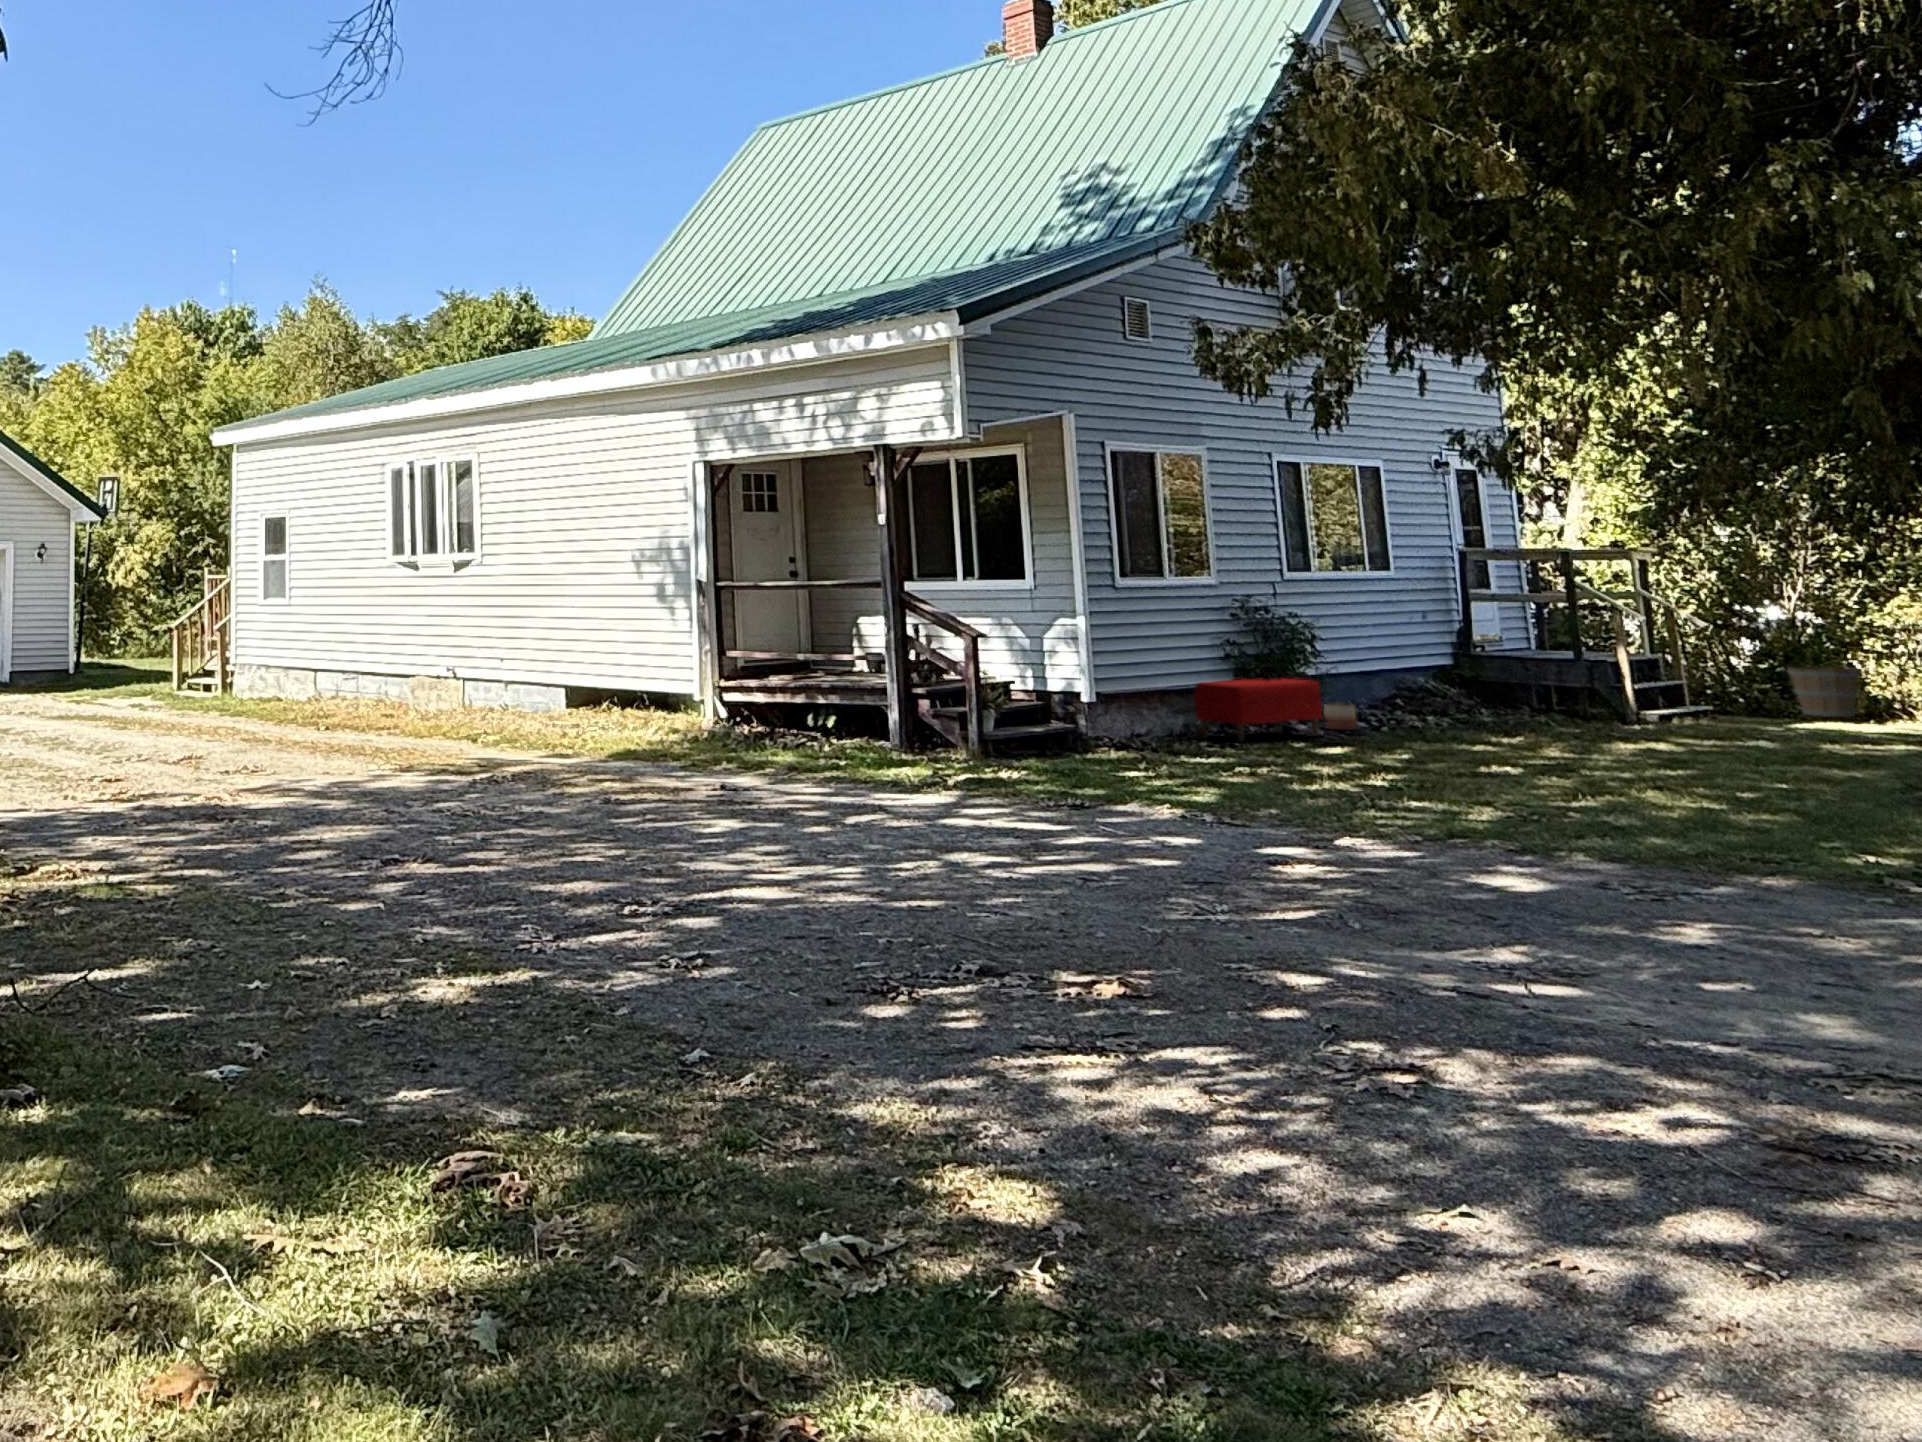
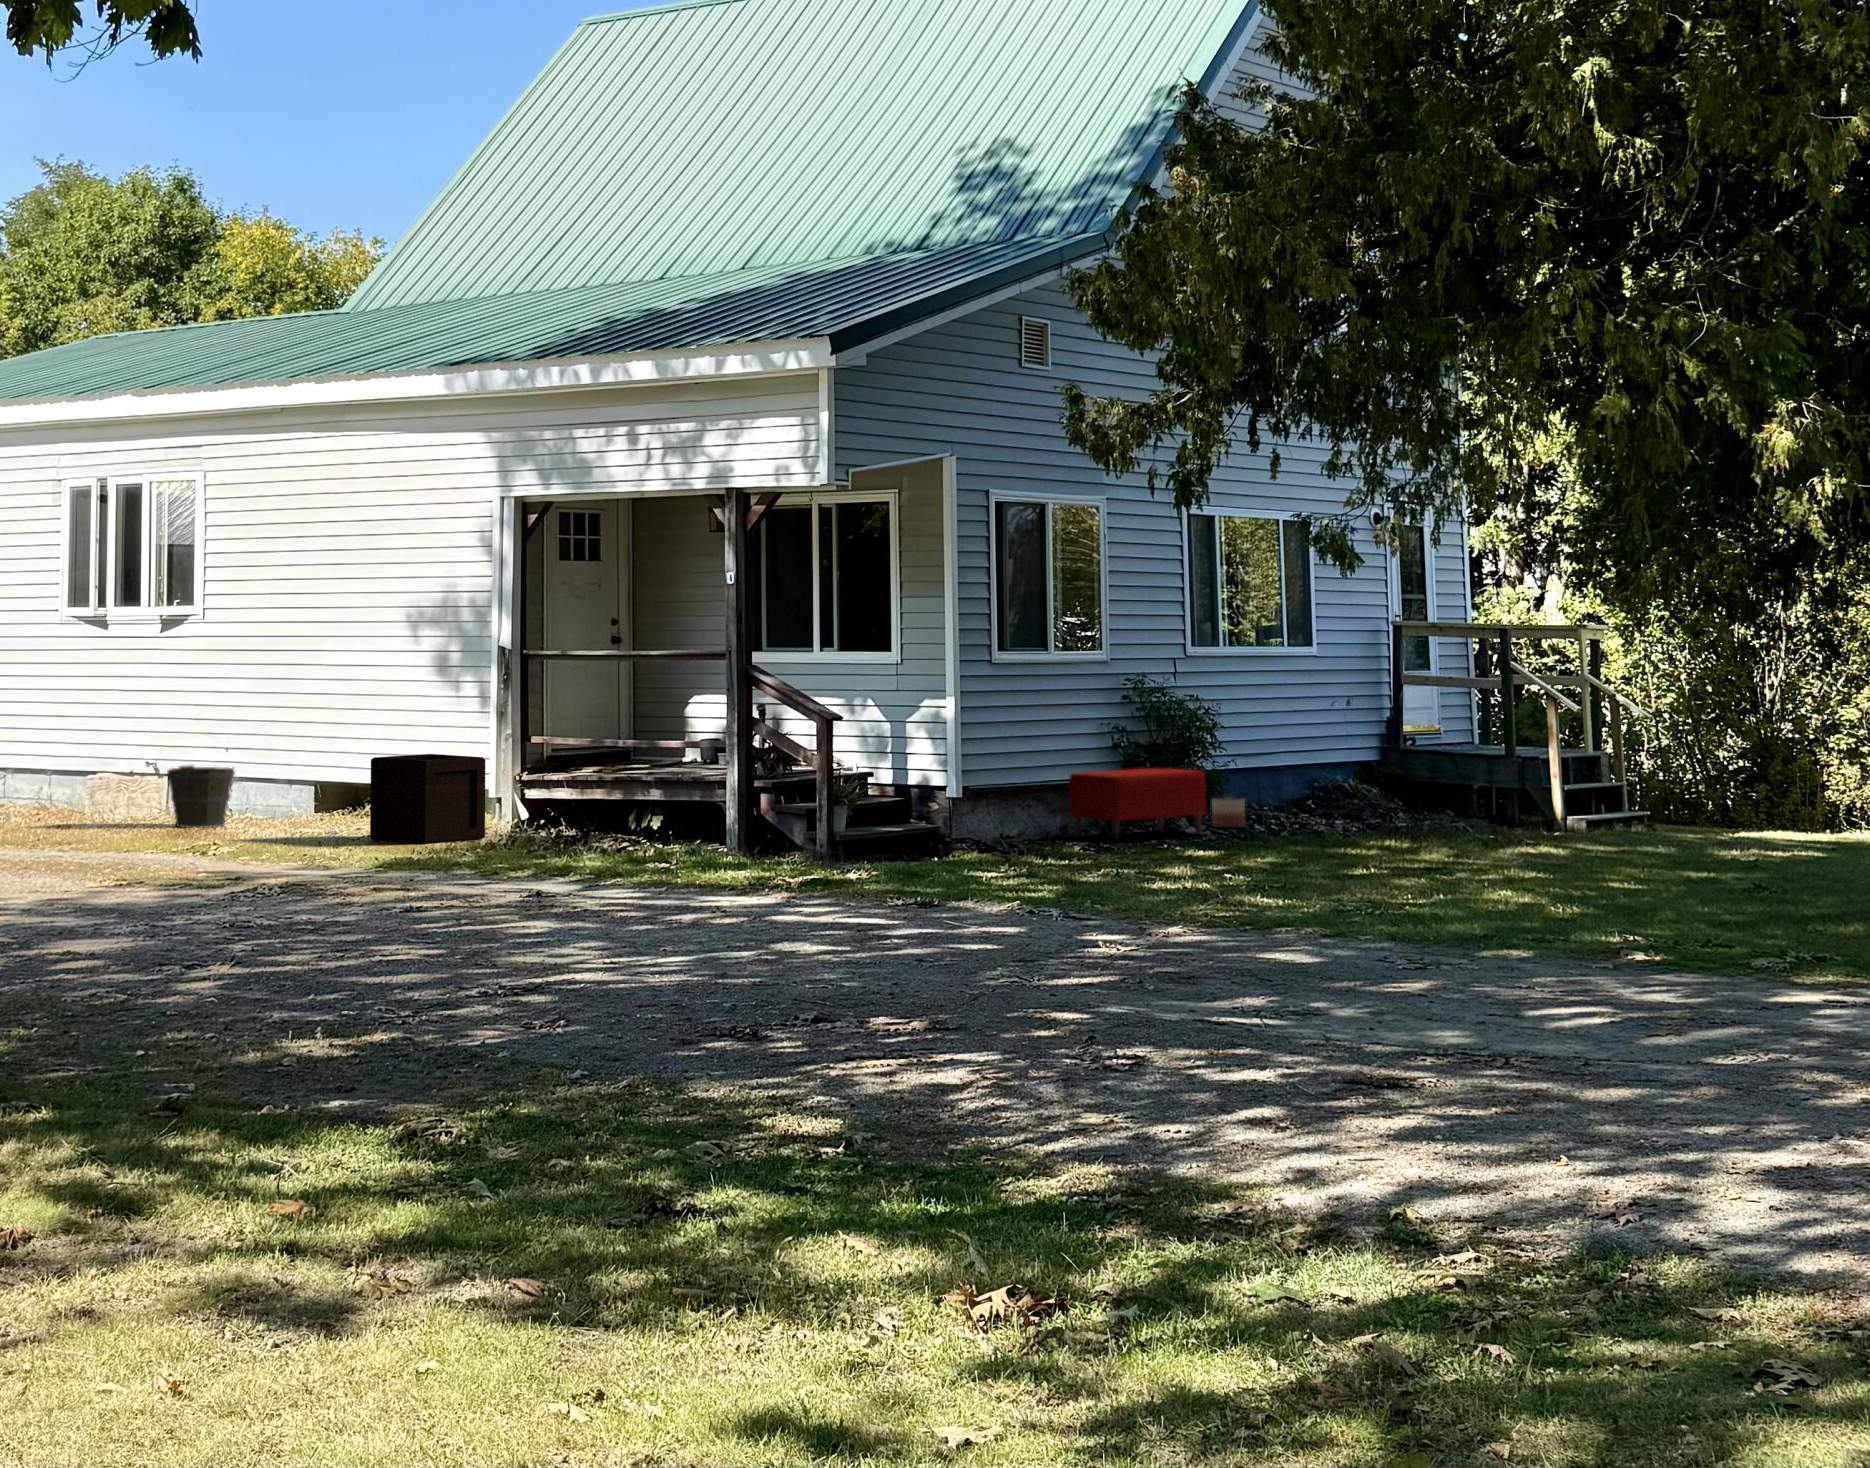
wooden crate: none [602,664,694,737] -> present [370,754,485,844]
wooden bucket: present [1788,666,1859,717] -> present [167,765,235,828]

